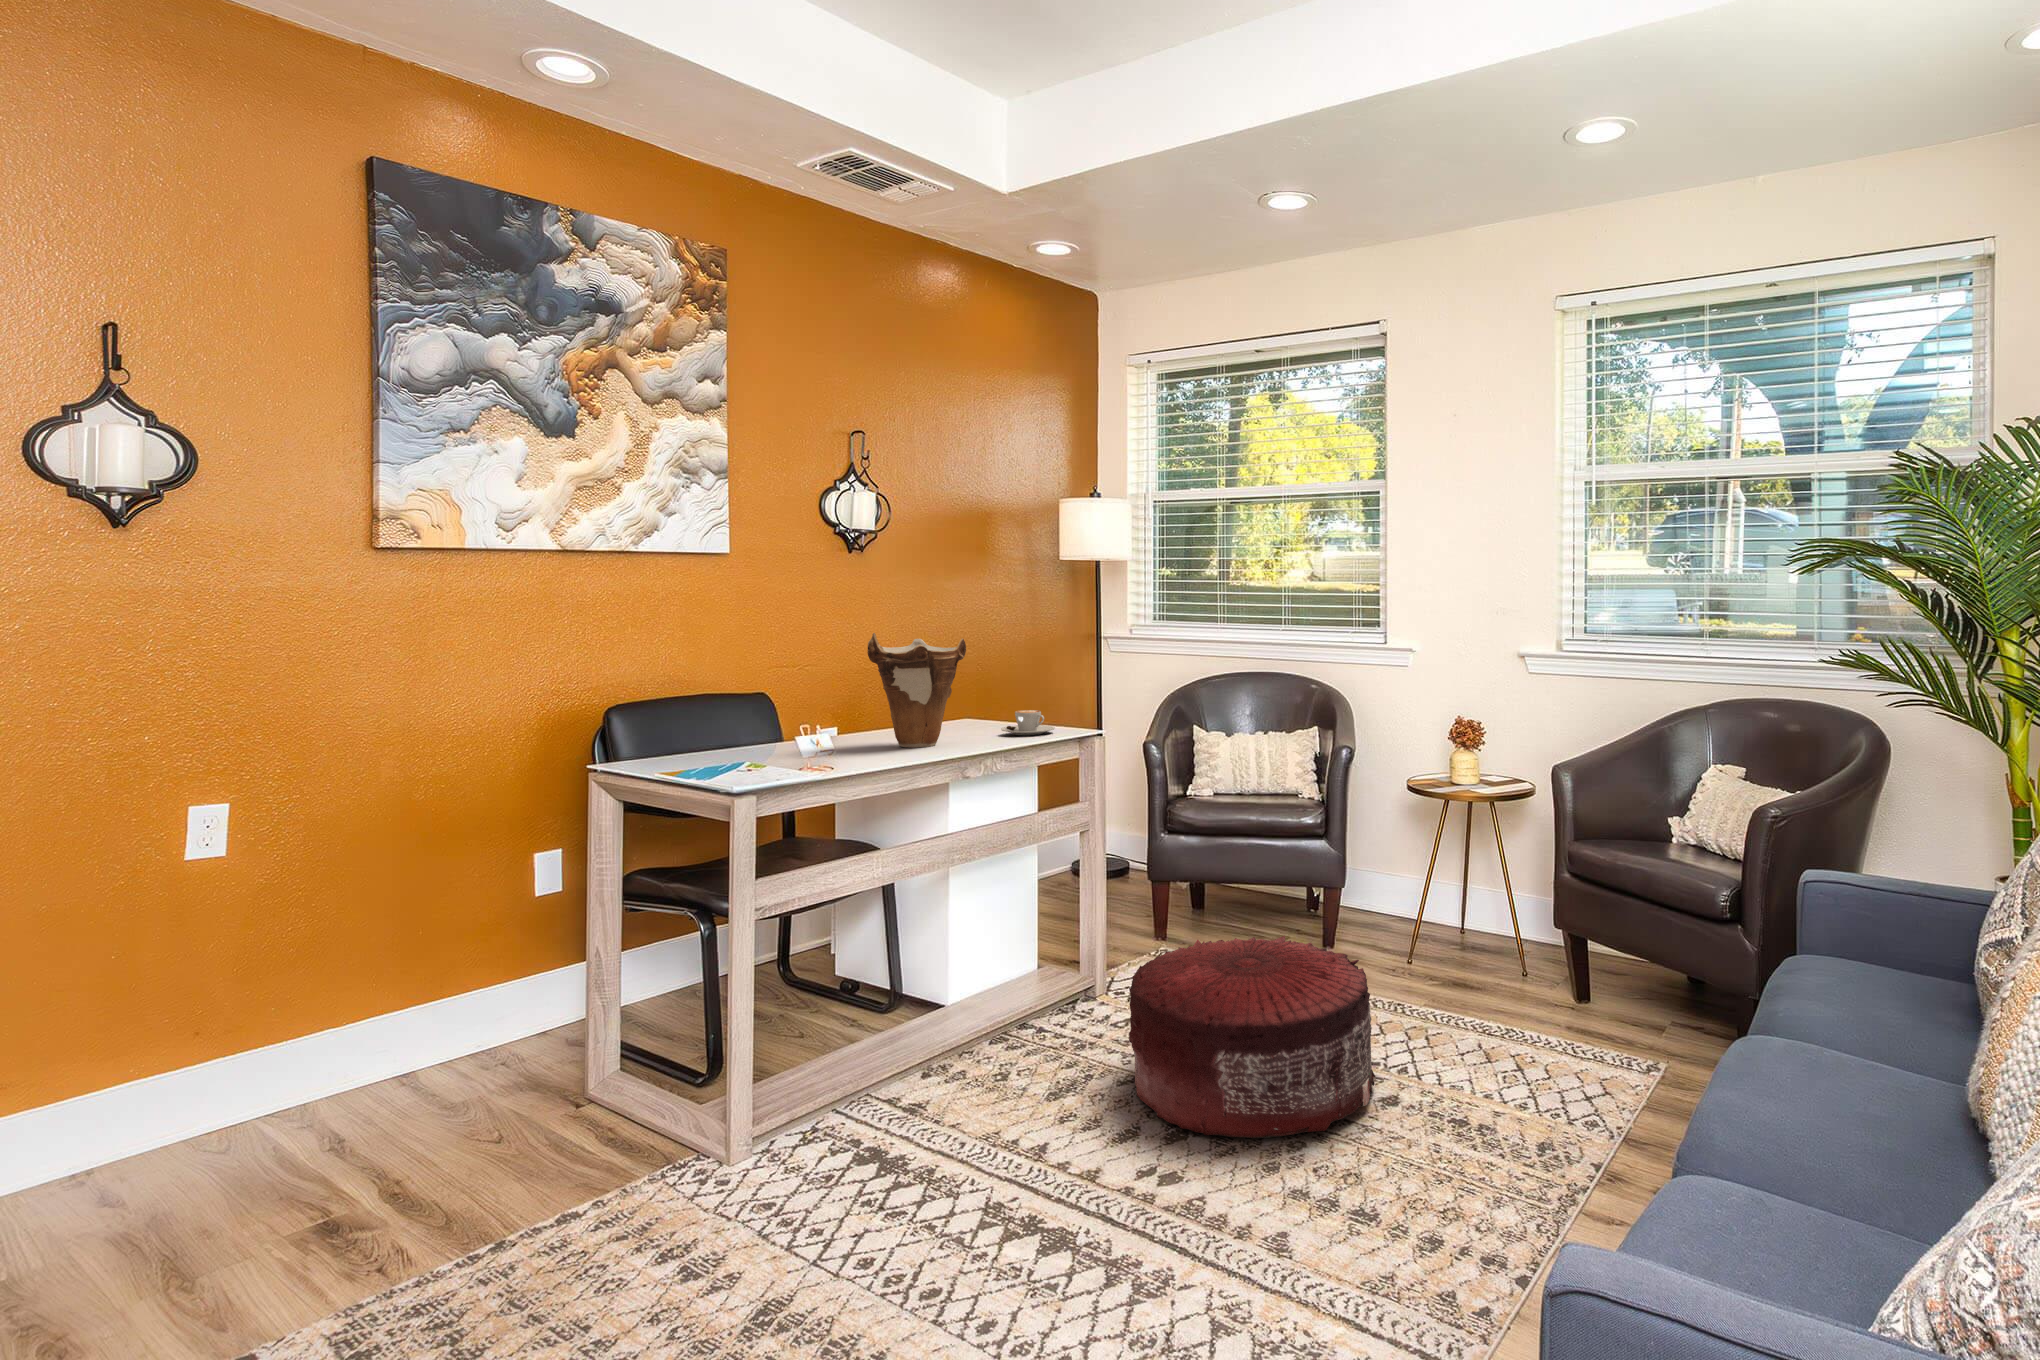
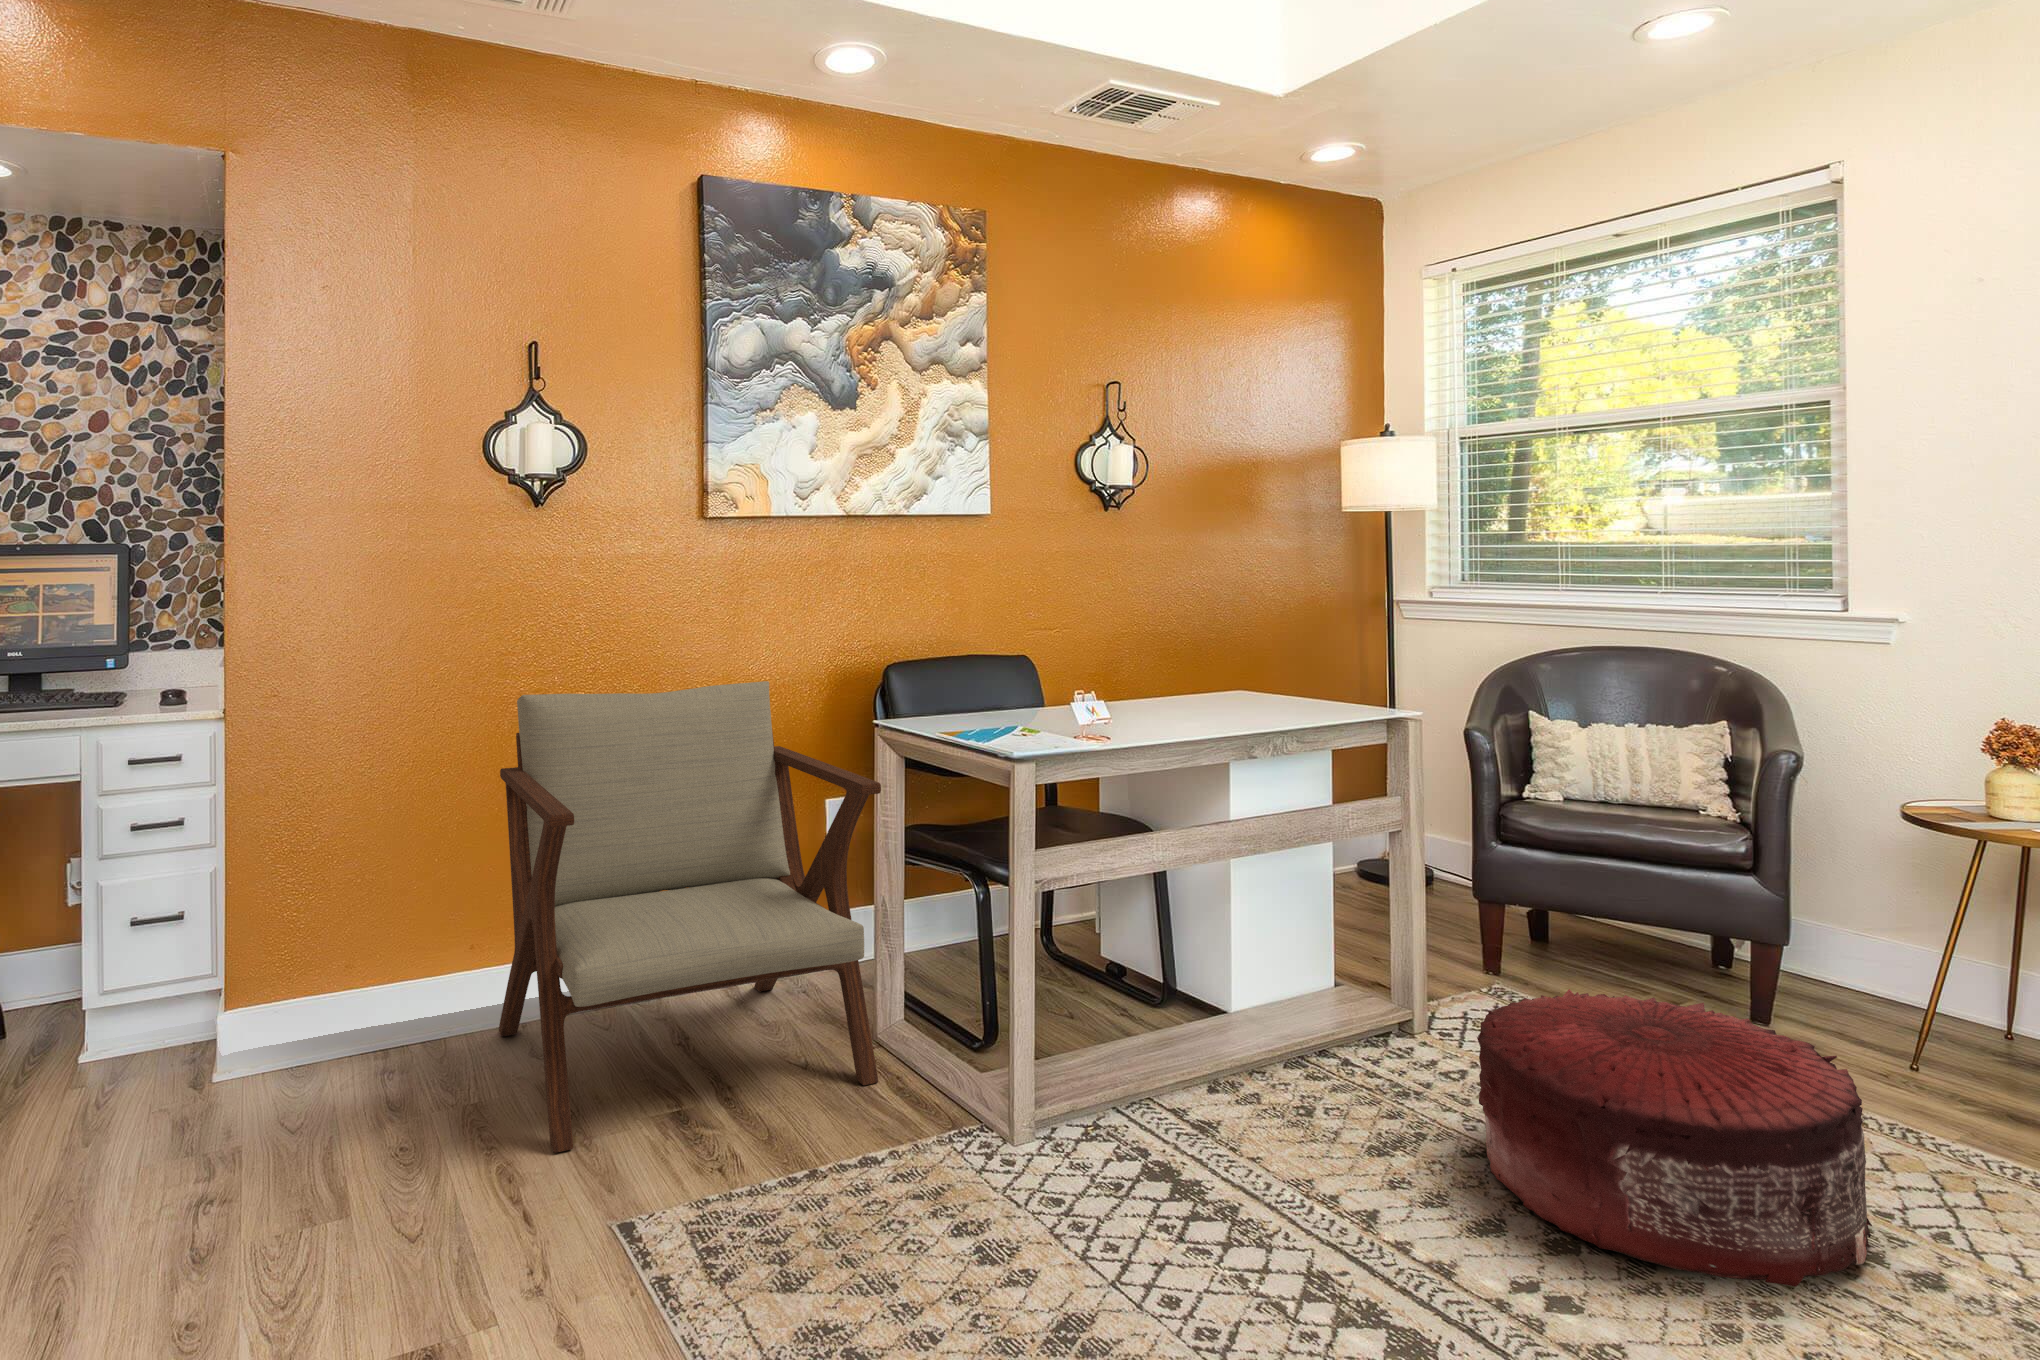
vase: present [867,633,966,748] -> none [1144,597,1254,725]
coffee cup: present [1001,710,1055,735] -> none [1296,689,1362,718]
lounge chair: none [55,727,591,1297] -> present [499,681,881,1153]

